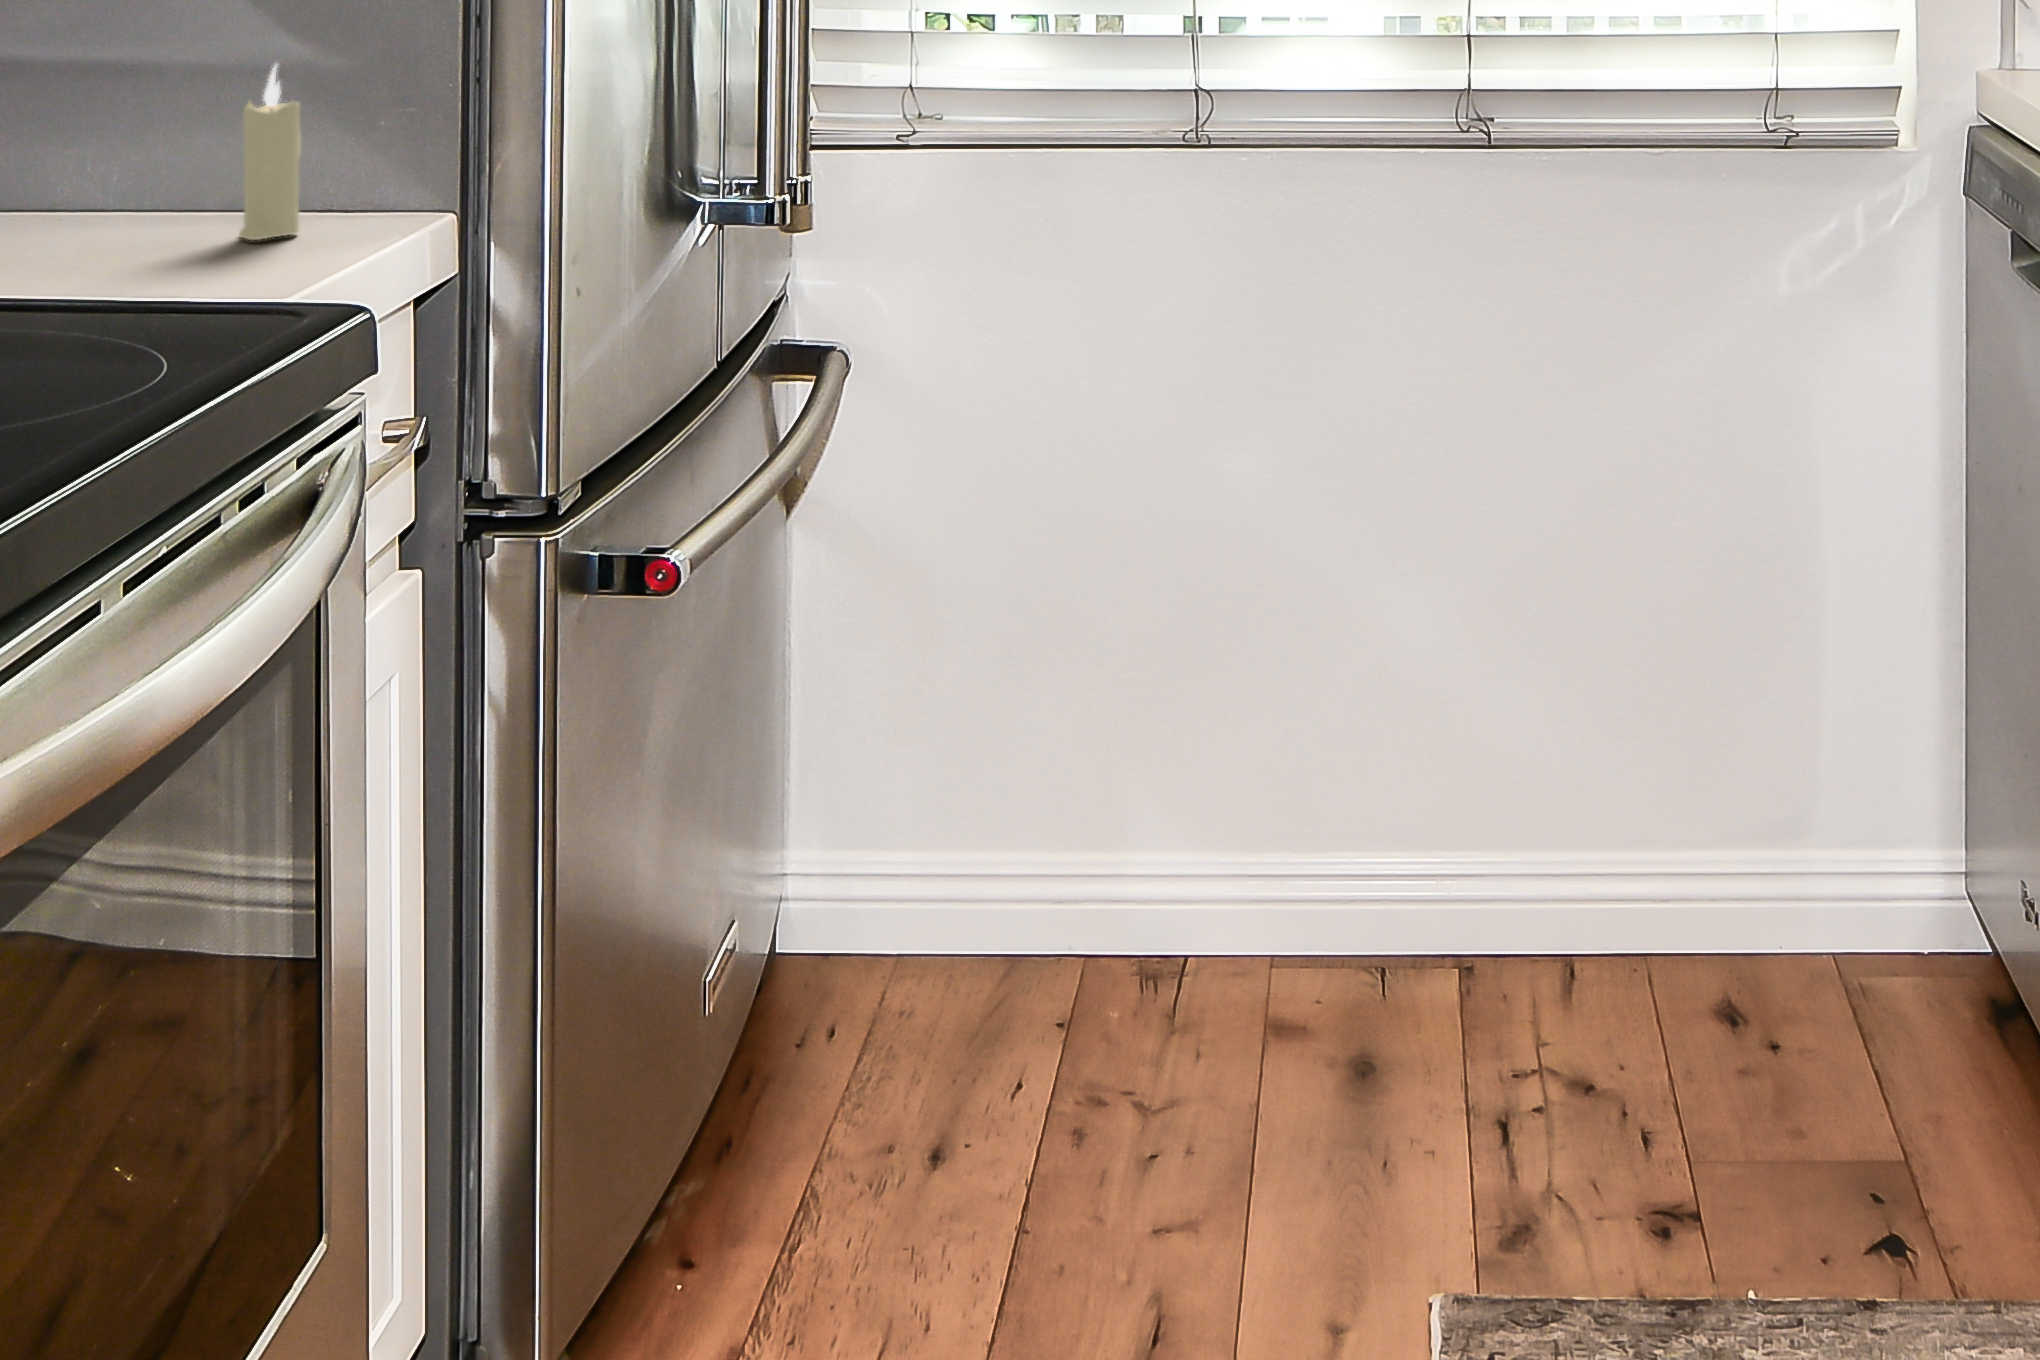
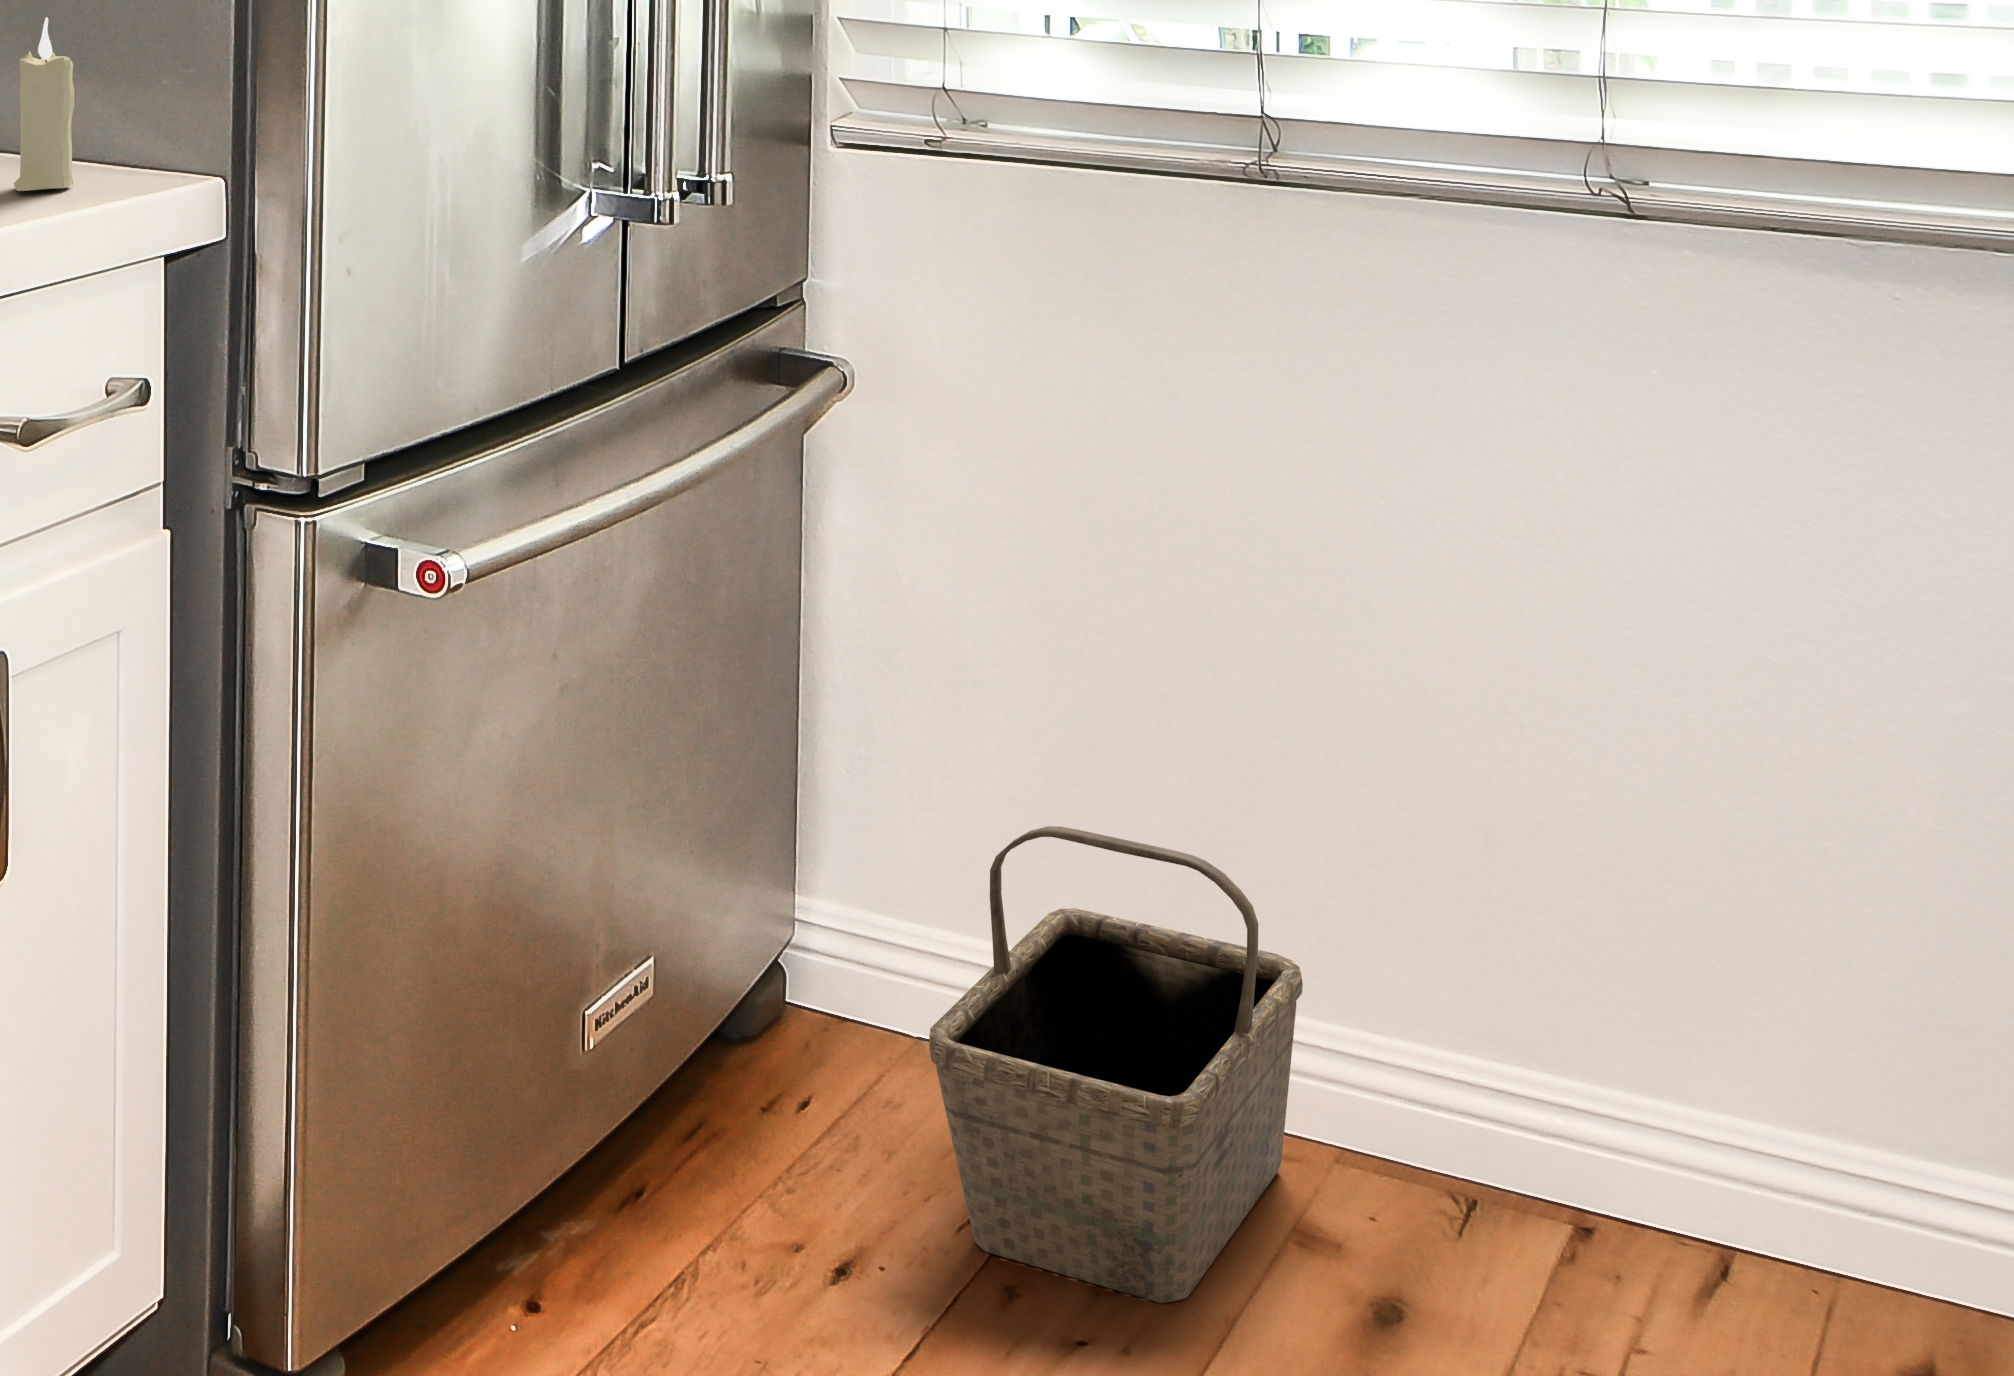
basket: none [988,731,1244,1110] -> present [929,826,1303,1303]

